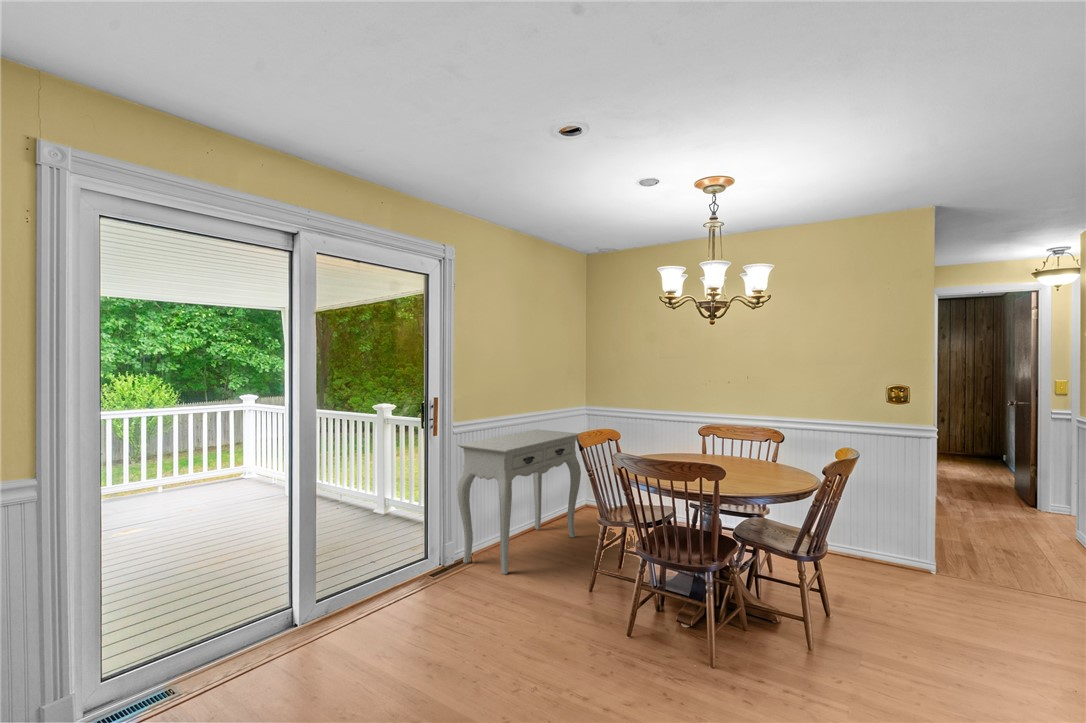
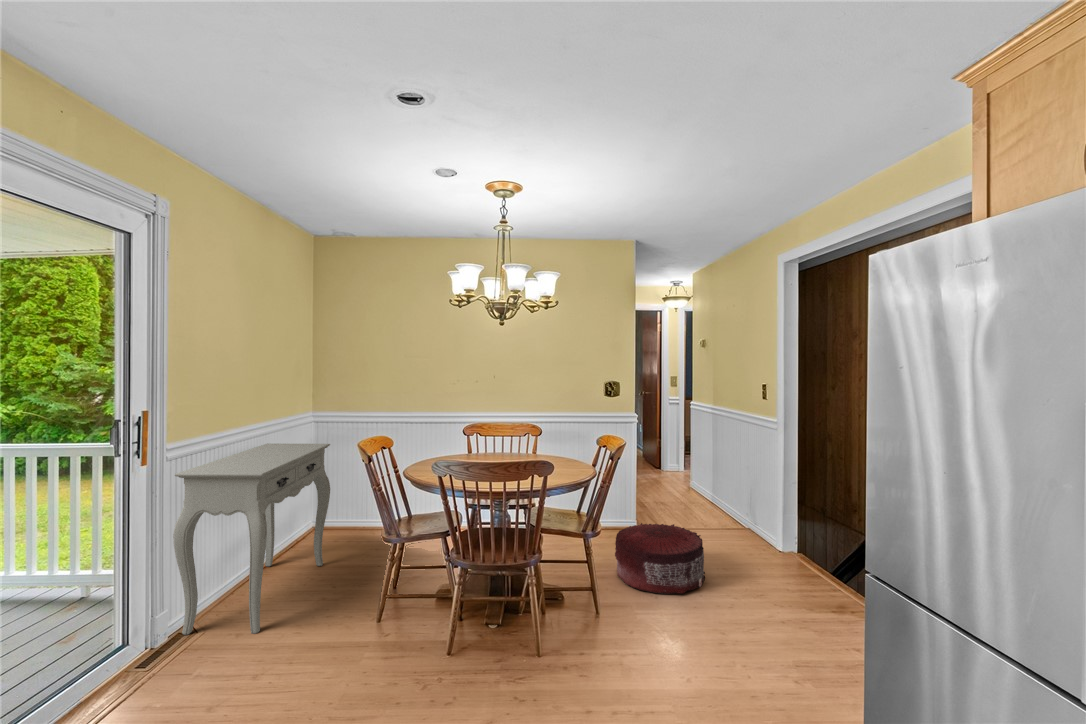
pouf: none [859,562,1003,662] -> present [615,523,705,594]

